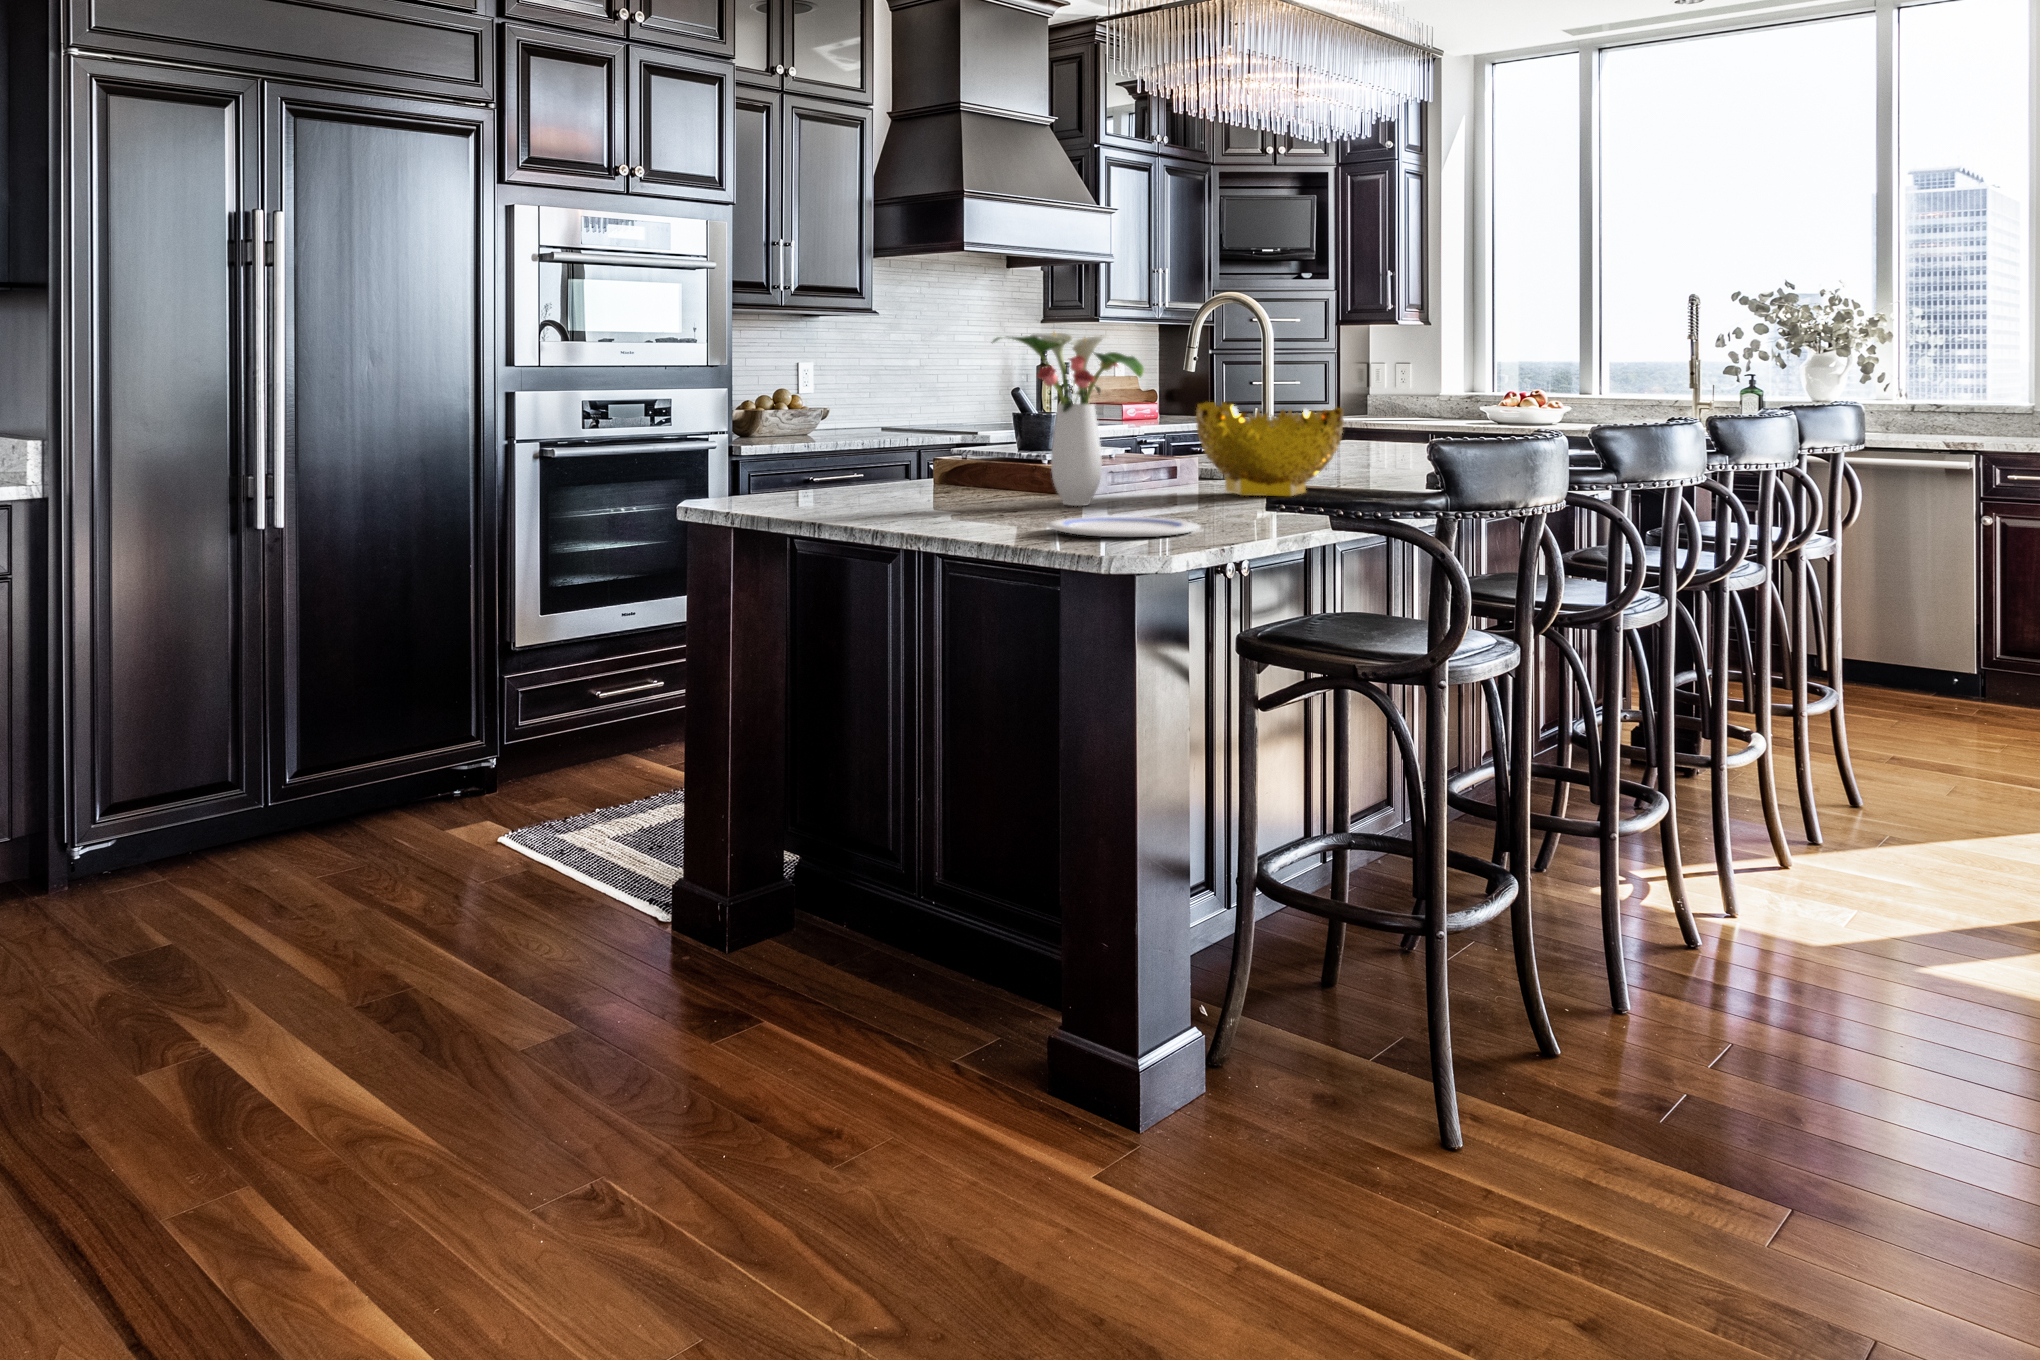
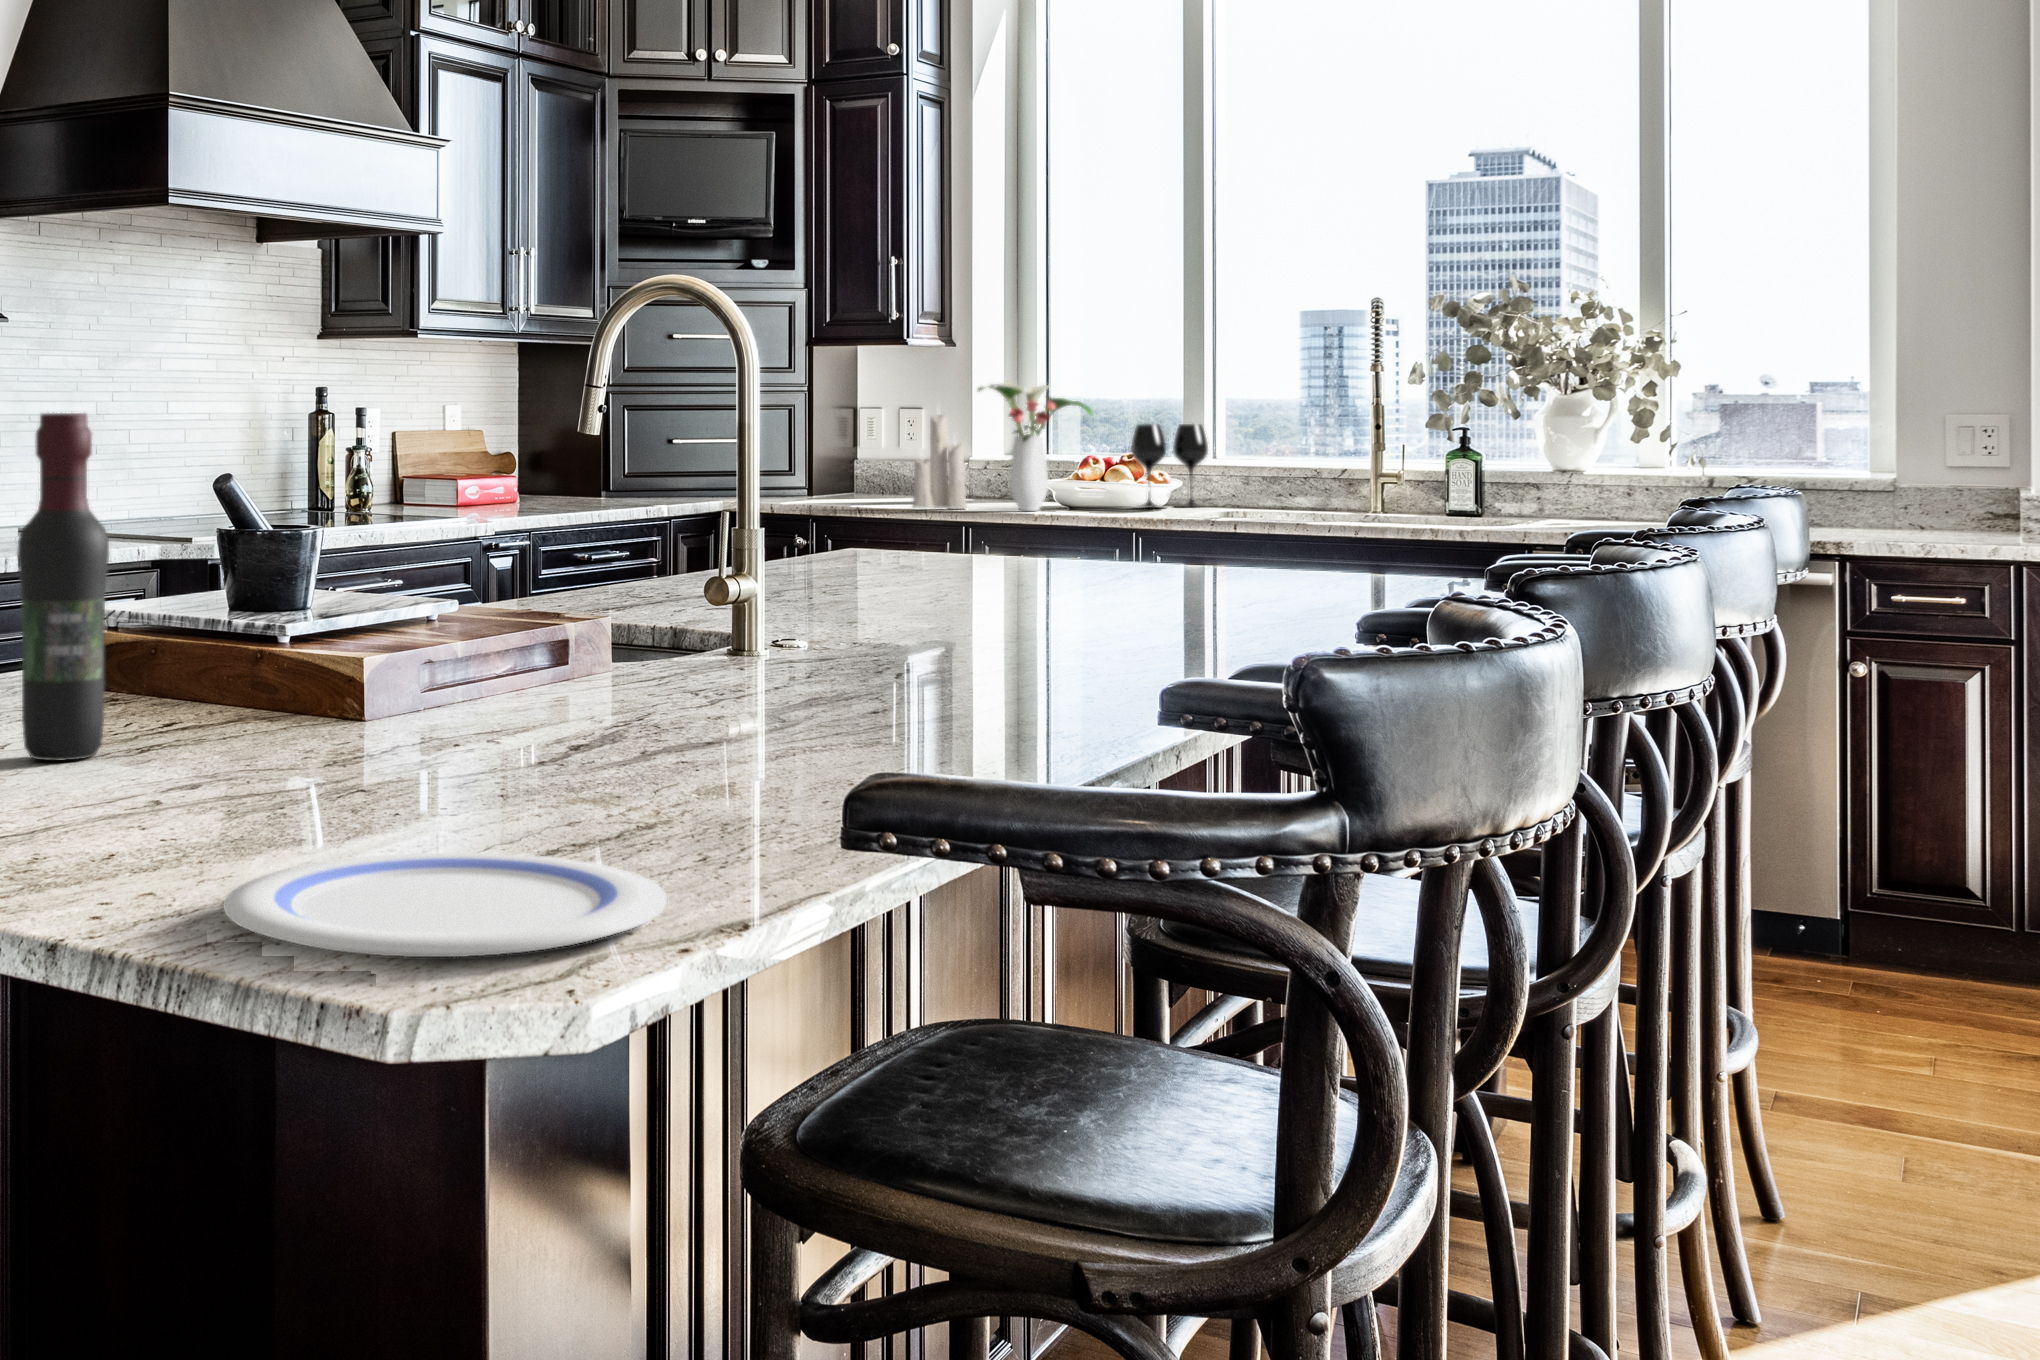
flower arrangement: present [993,332,1144,506] -> present [978,383,1092,511]
candle: none [1398,355,1433,423] -> present [913,414,967,509]
wine bottle: none [940,359,977,503] -> present [17,413,109,761]
wine glass: none [1534,372,1585,423] -> present [1131,424,1208,508]
decorative bowl: present [1196,402,1344,496] -> none [619,508,949,729]

